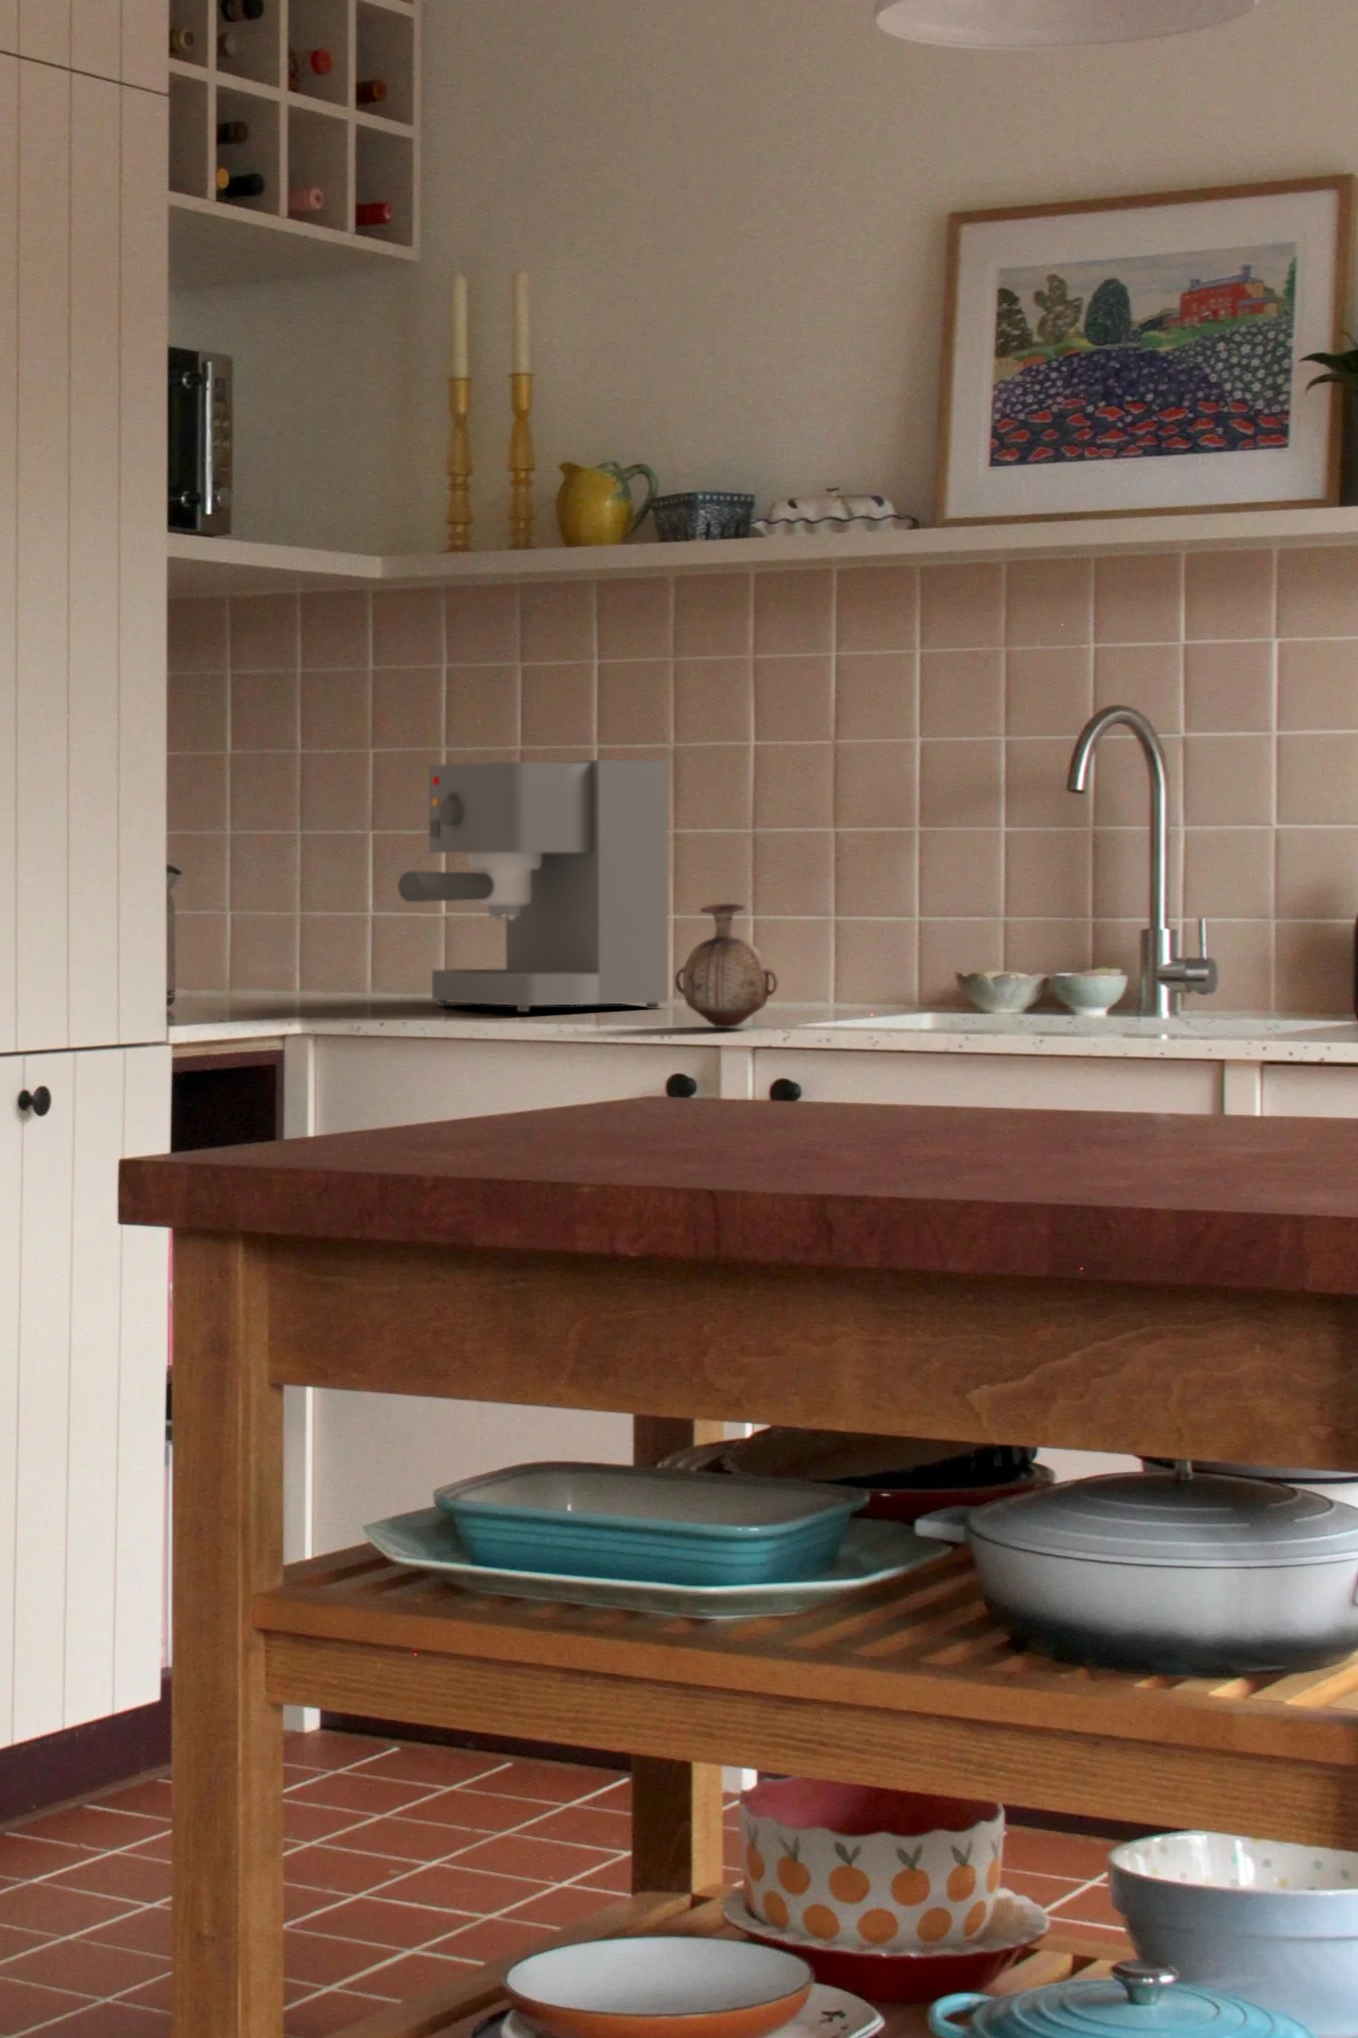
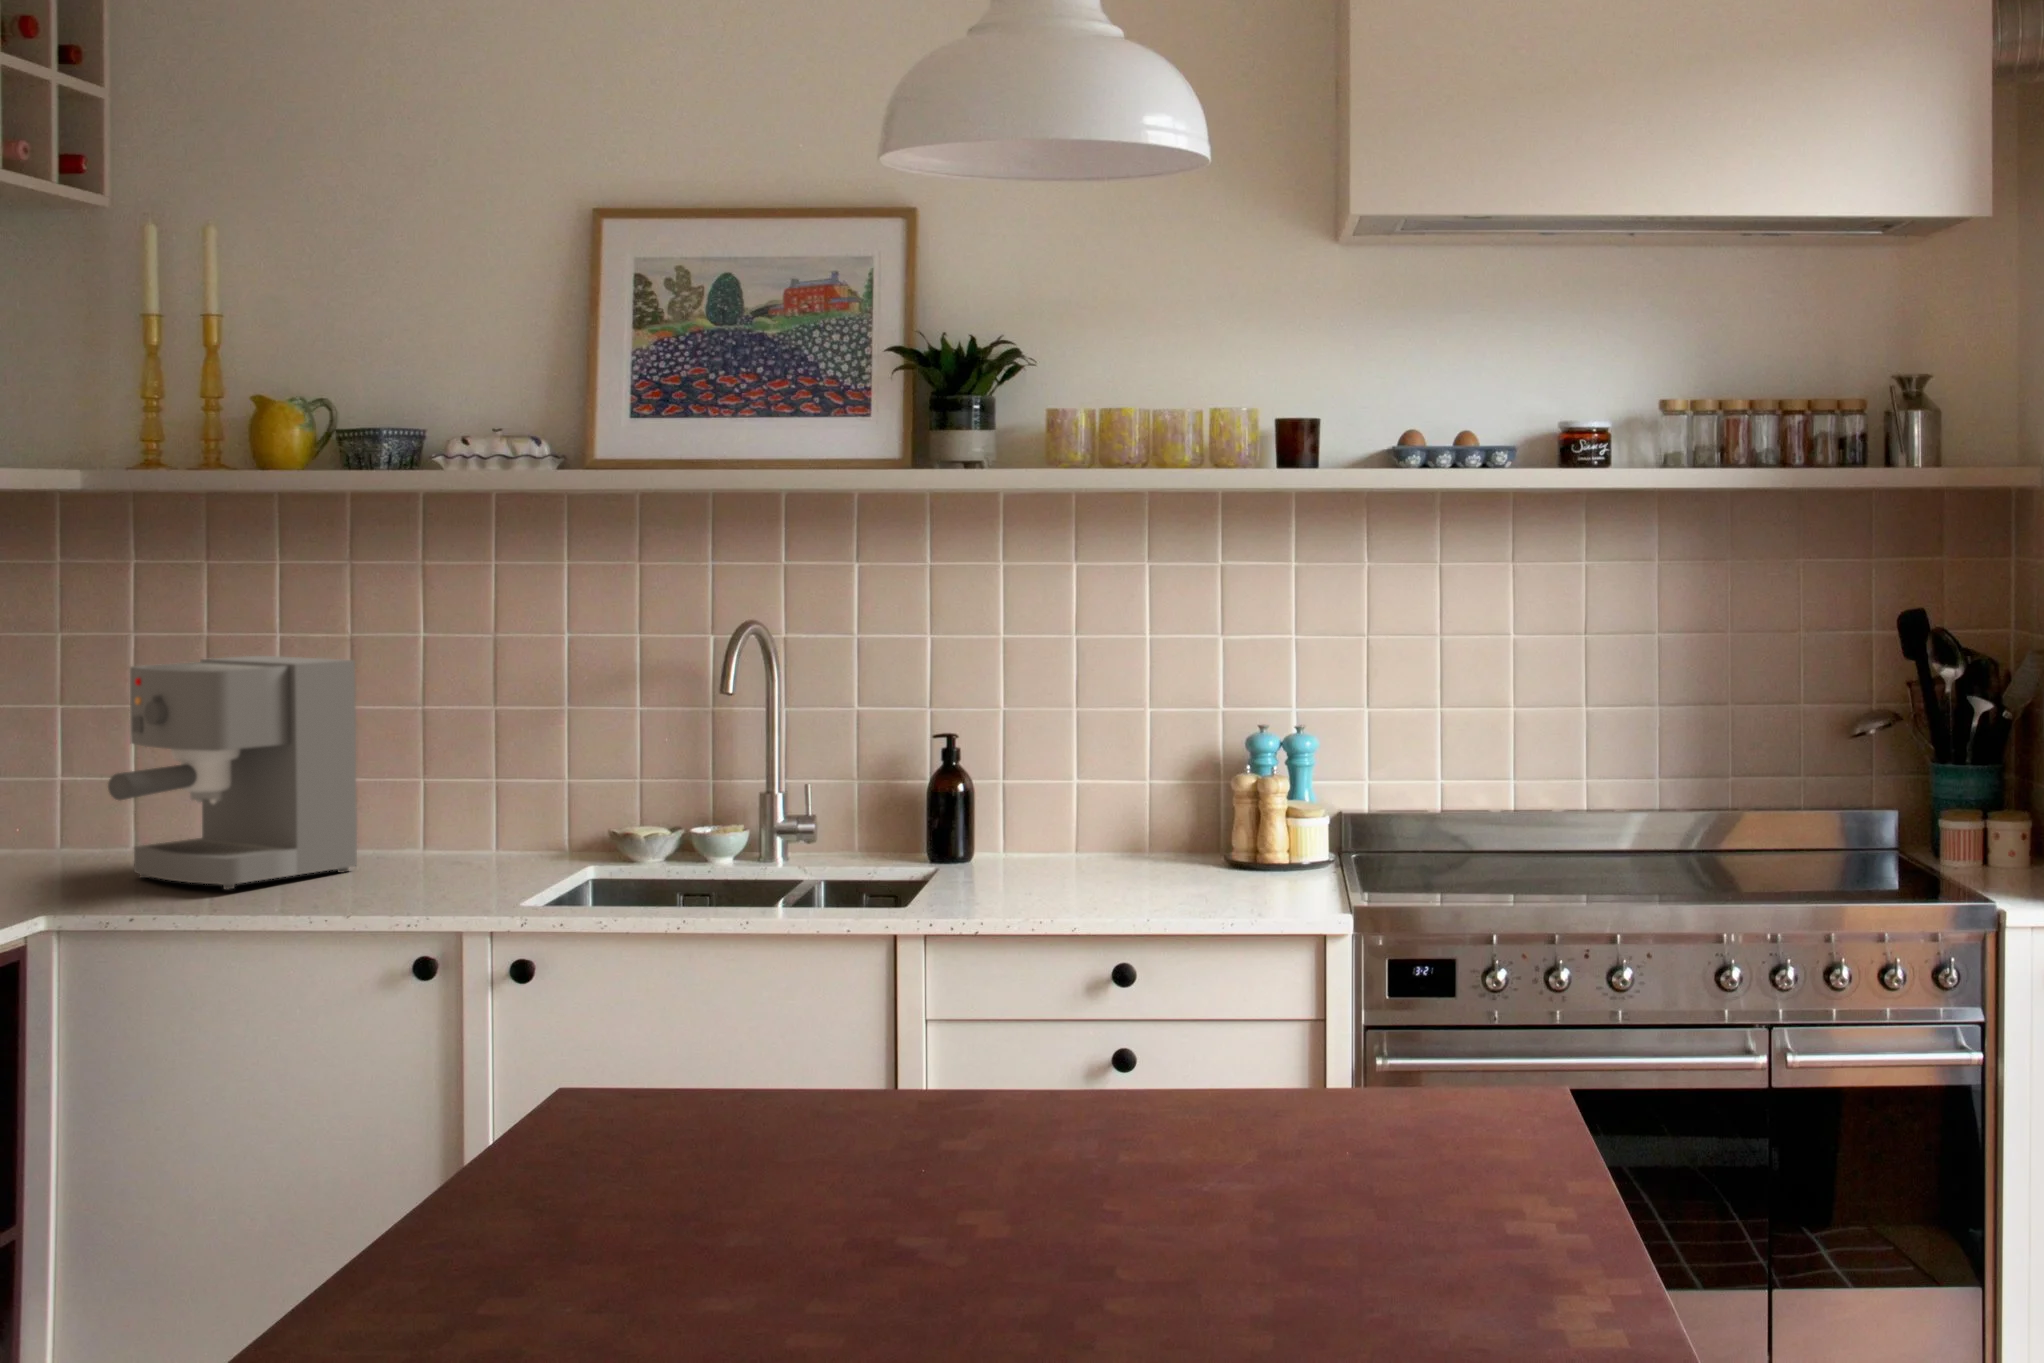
vase: present [675,904,778,1028] -> none [378,799,471,906]

